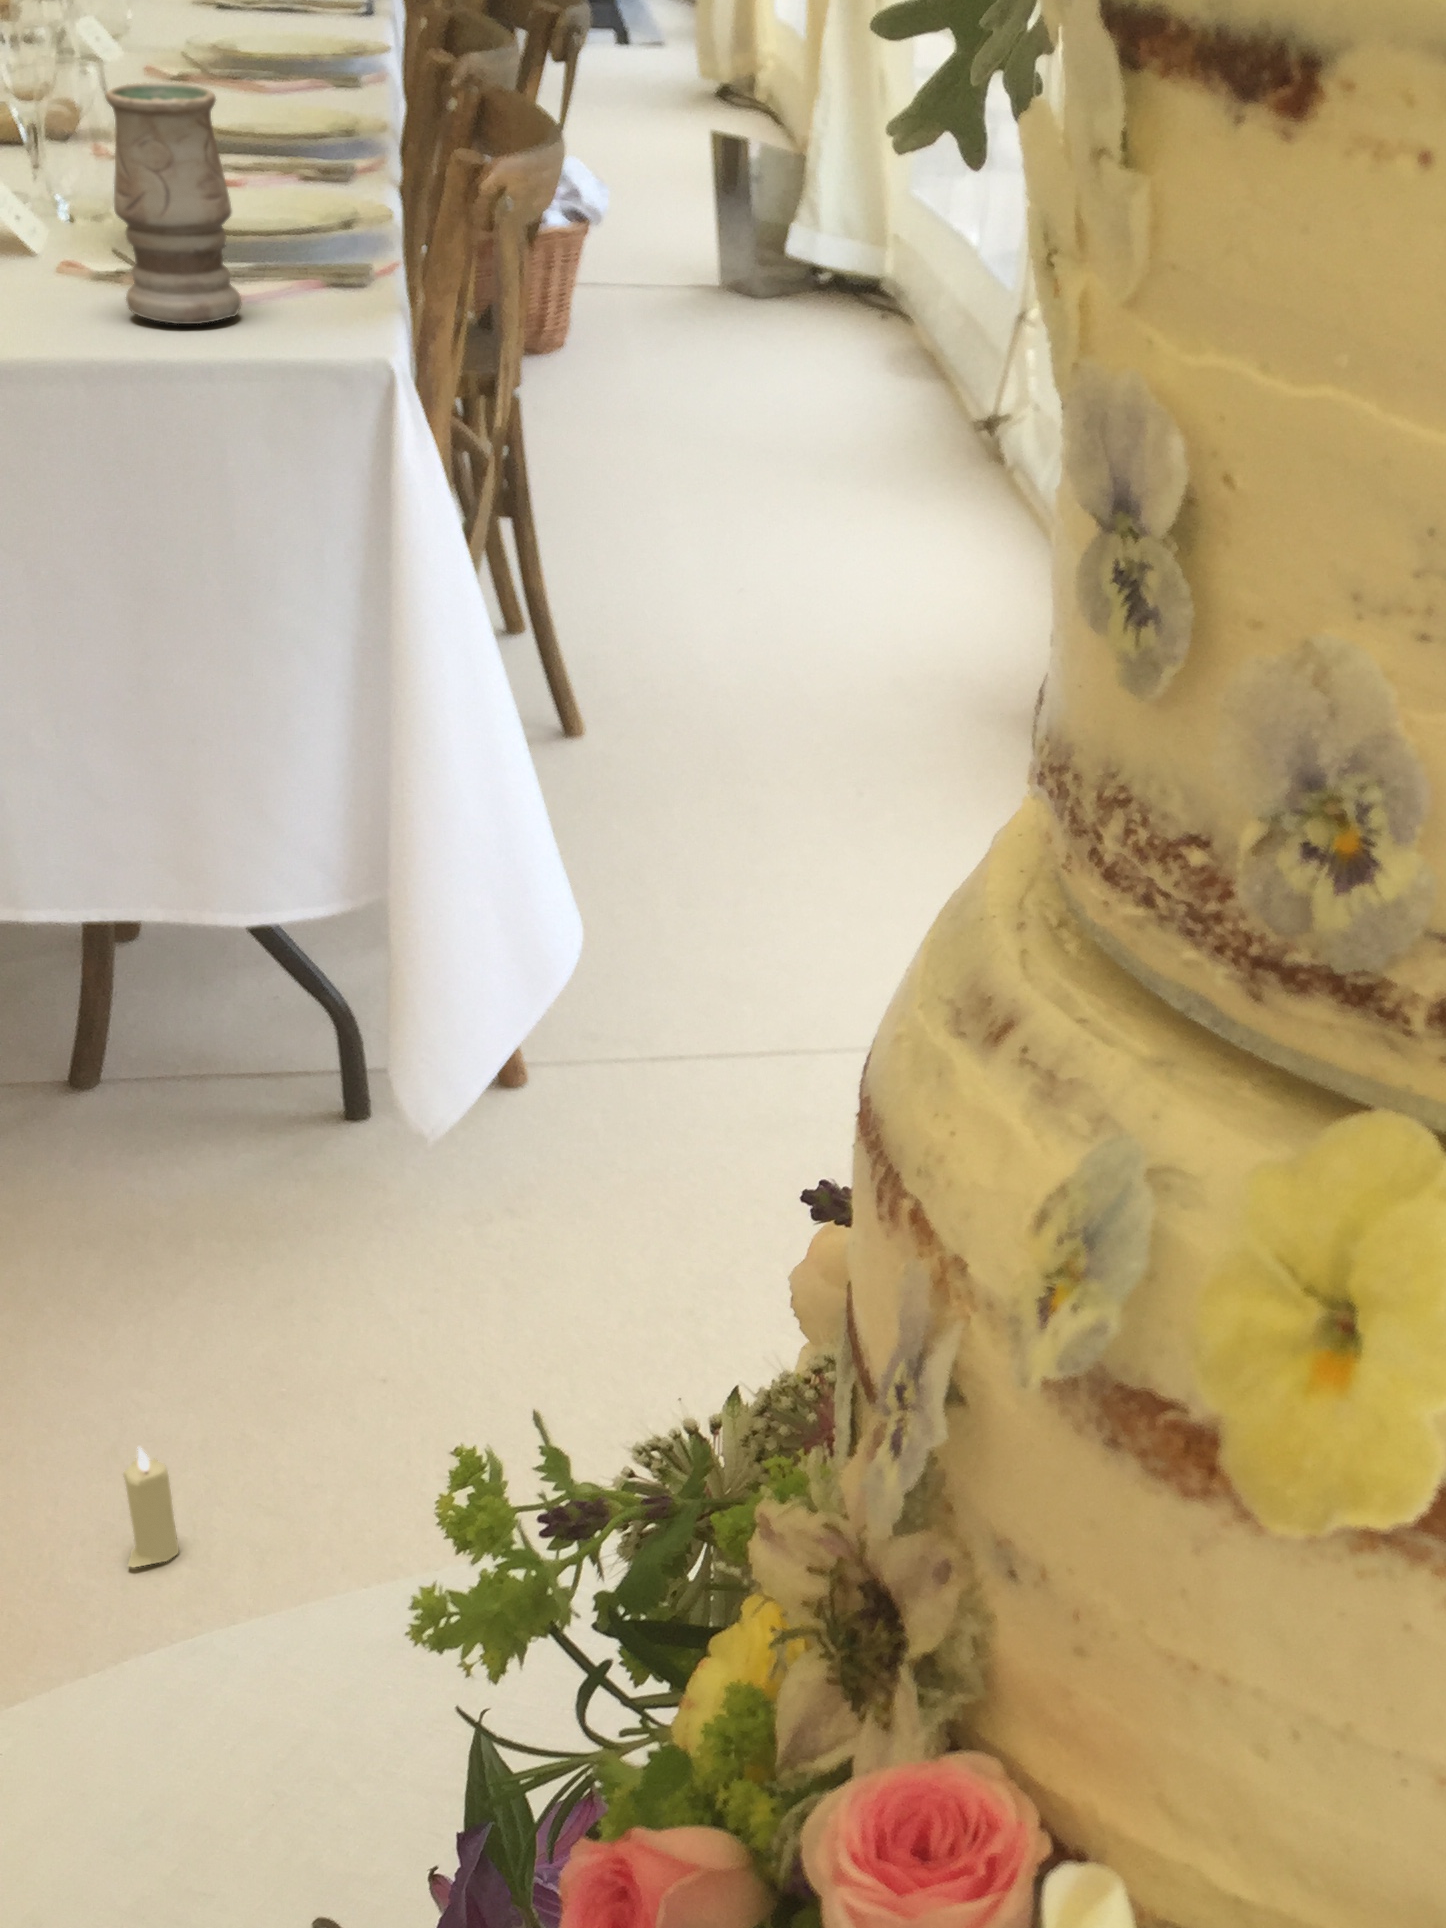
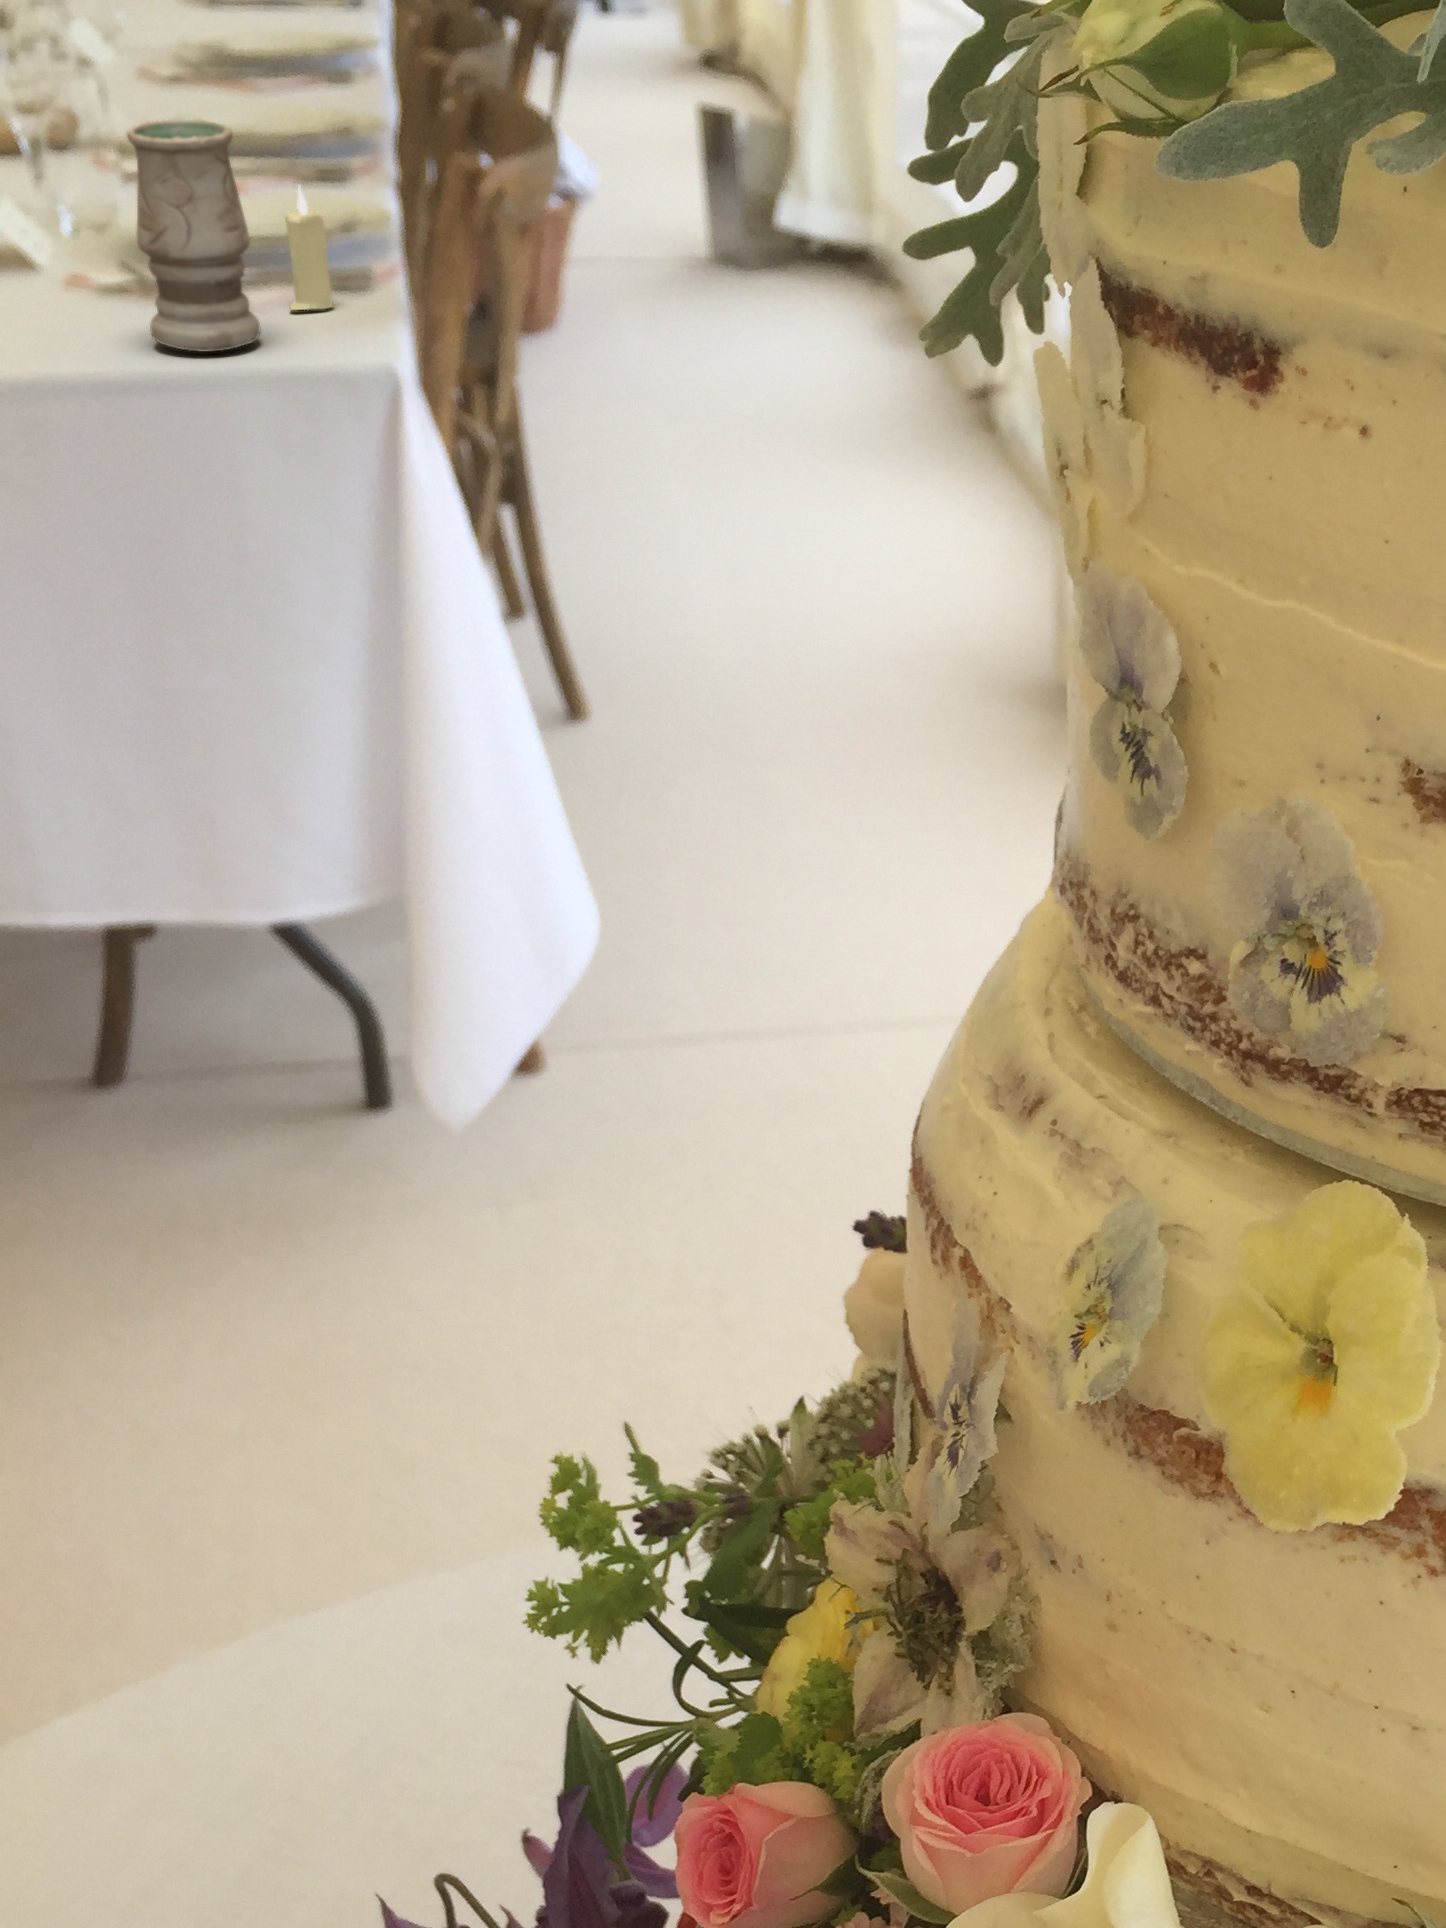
candle: present [123,1447,179,1567] -> present [285,186,333,310]

